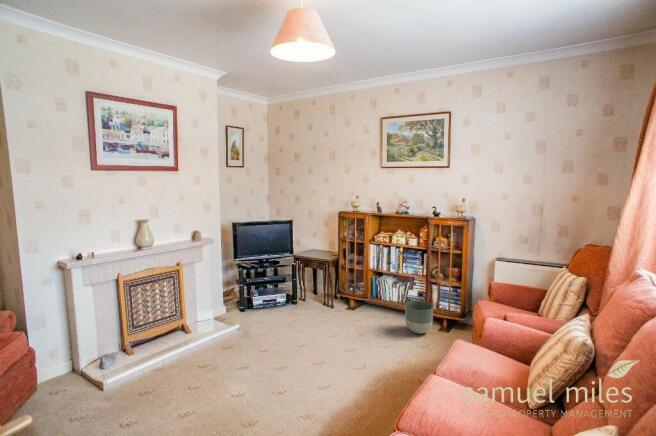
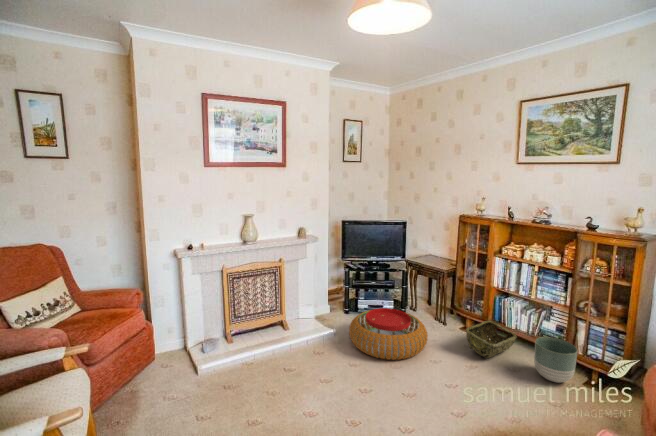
woven basket: none [354,297,391,326] -> present [466,321,517,358]
pouf: none [254,298,324,342] -> present [349,308,428,360]

